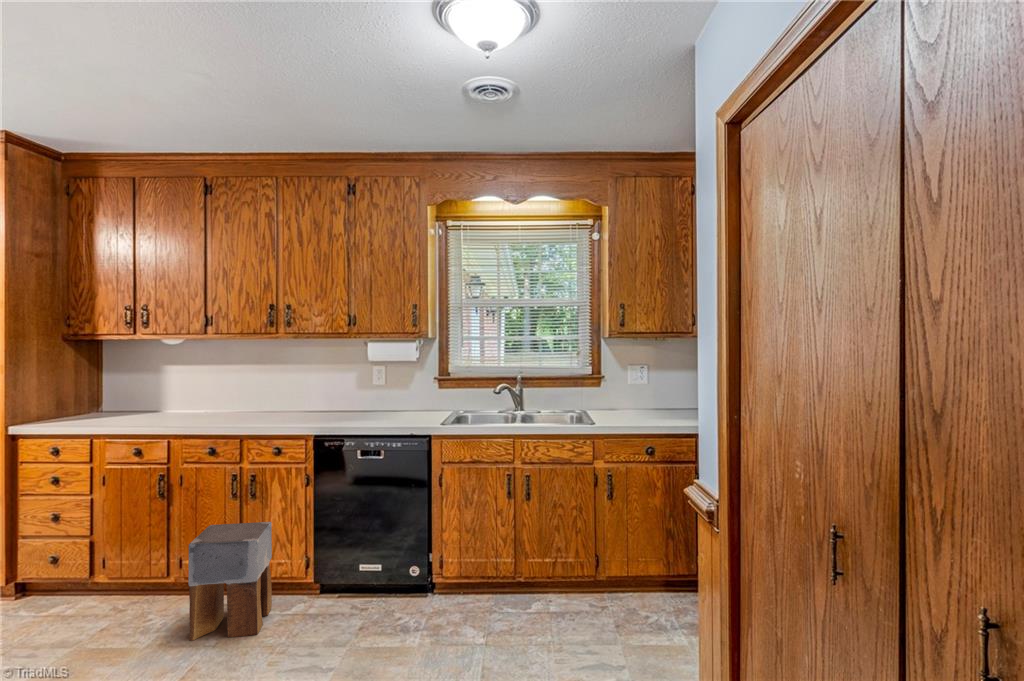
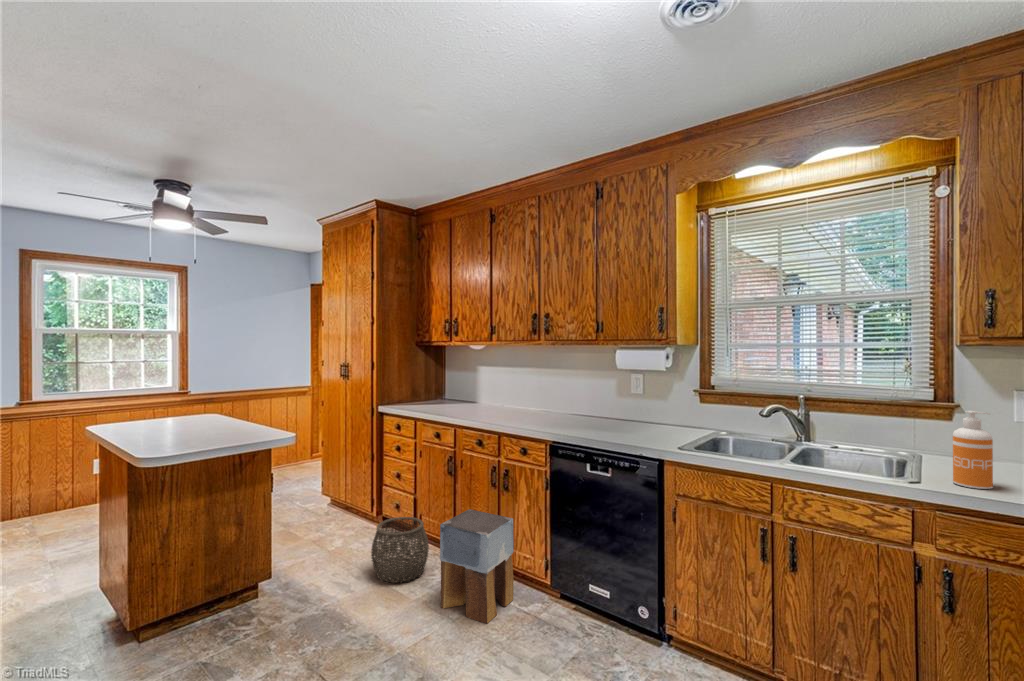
soap dispenser: none [612,377,630,423] -> present [953,411,993,489]
woven basket: none [54,556,145,644] -> present [371,517,429,583]

